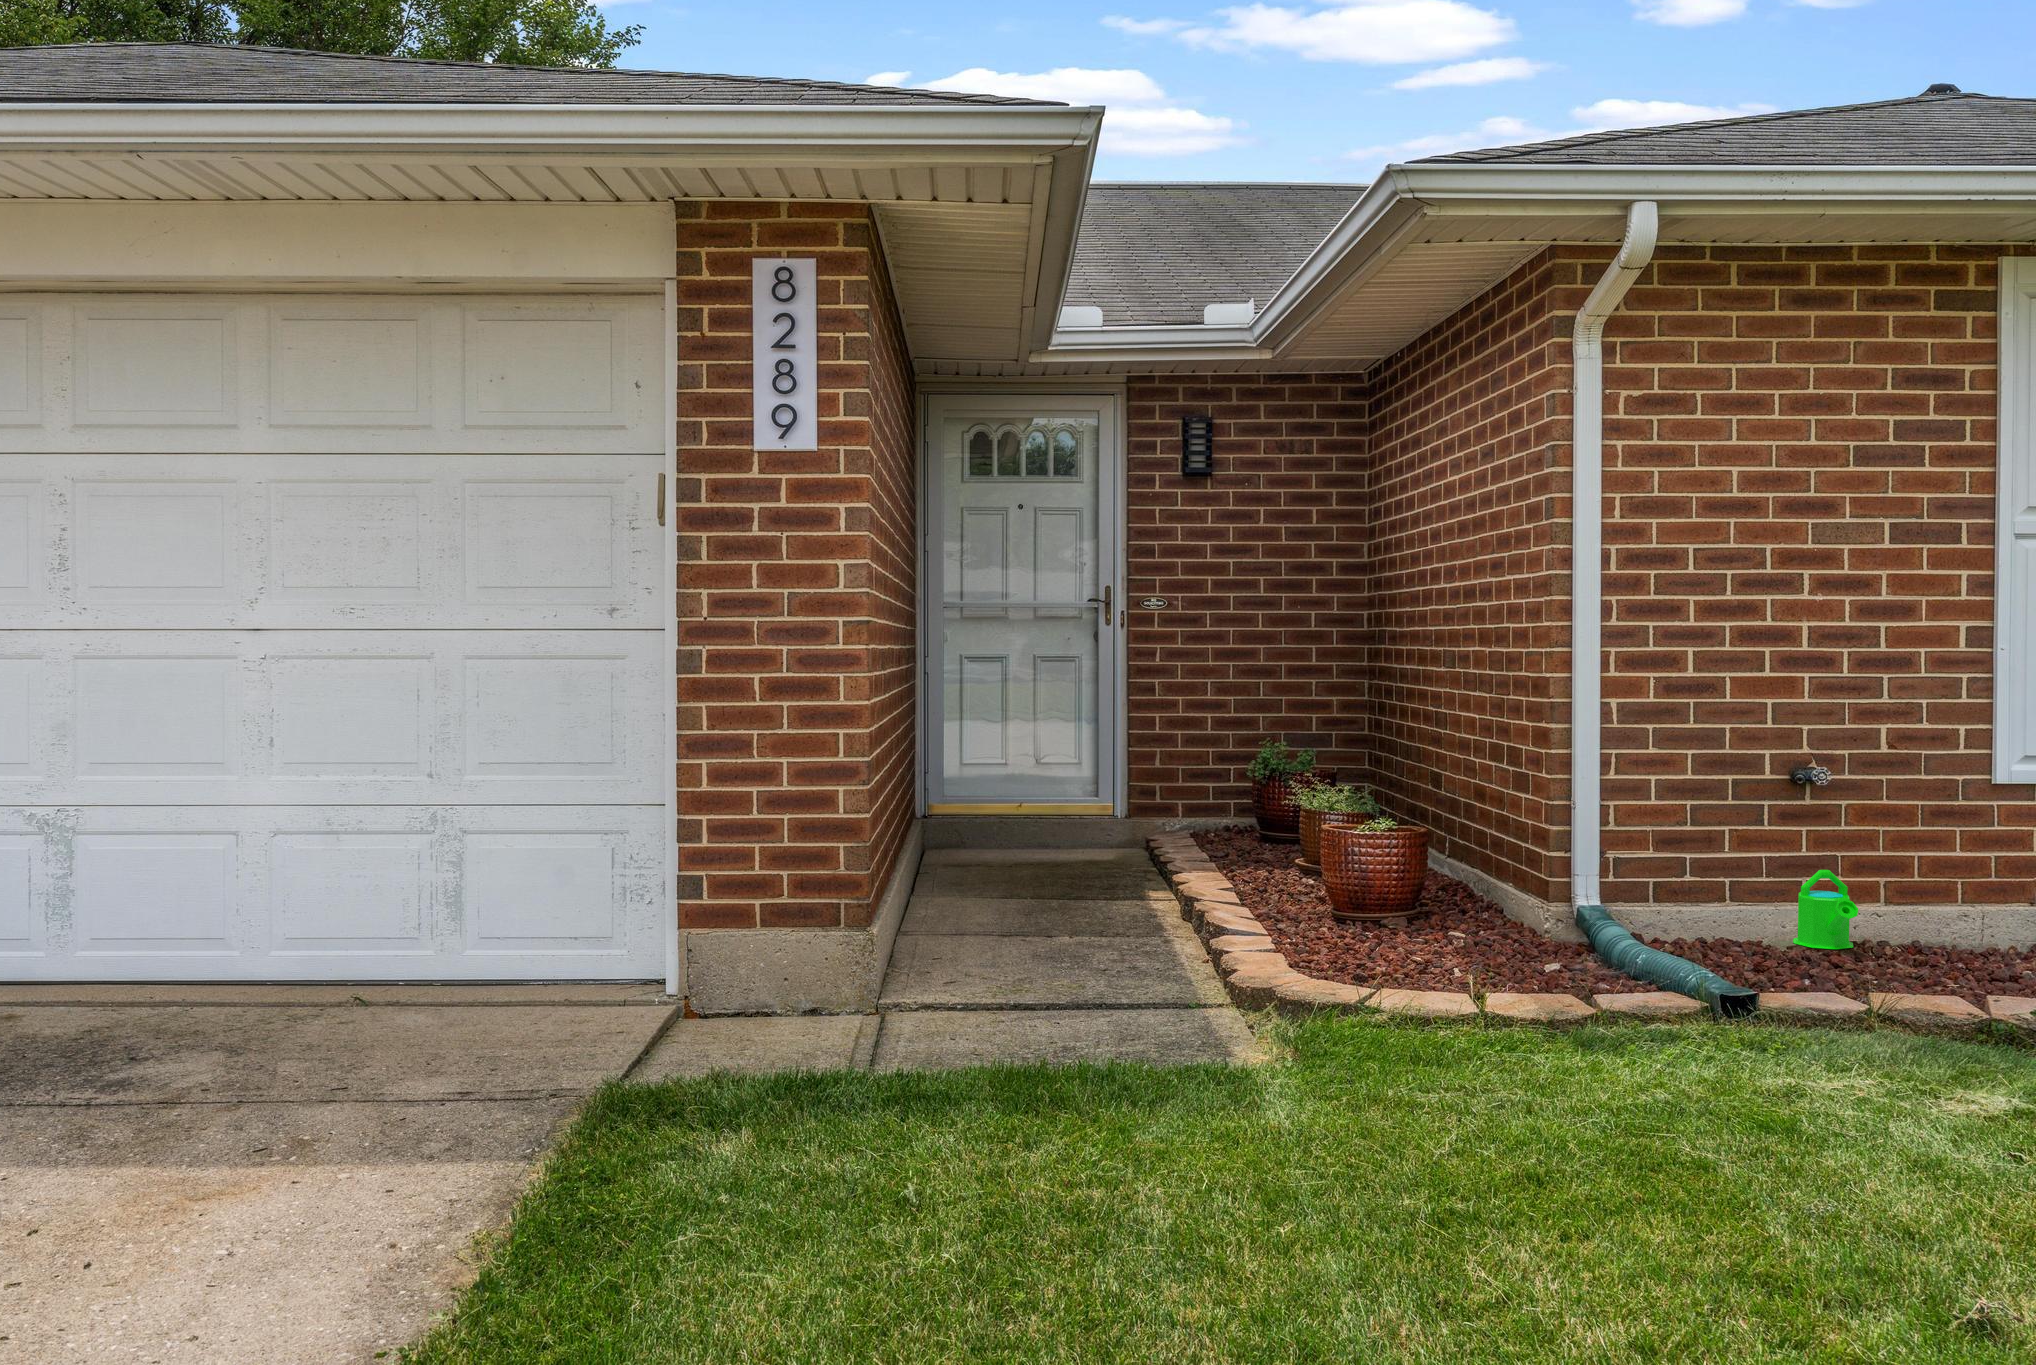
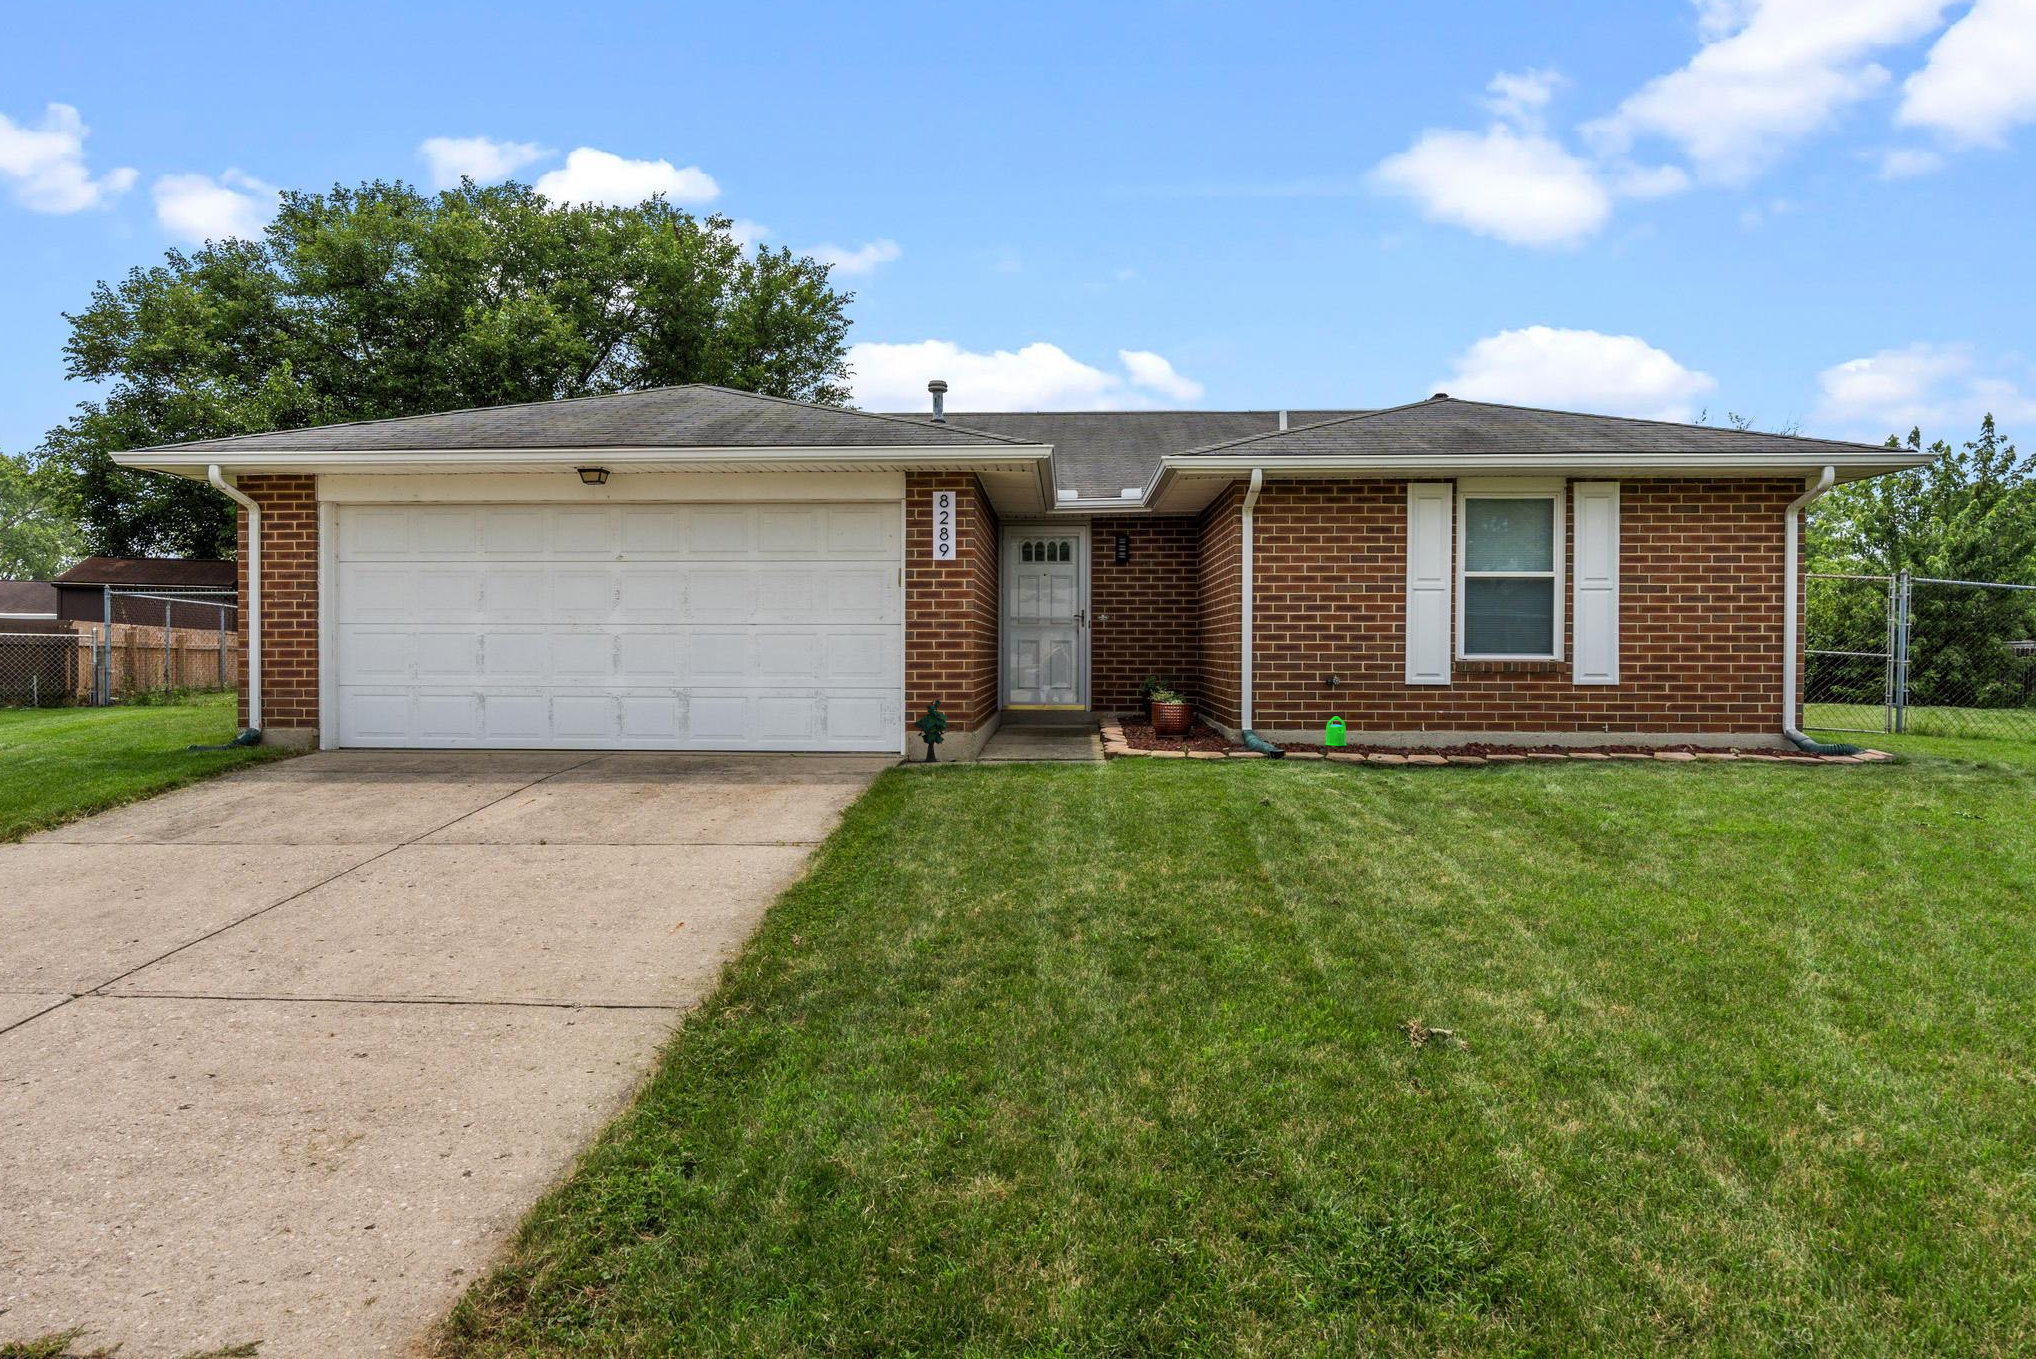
decorative plant: none [694,853,803,1035] -> present [913,700,949,762]

